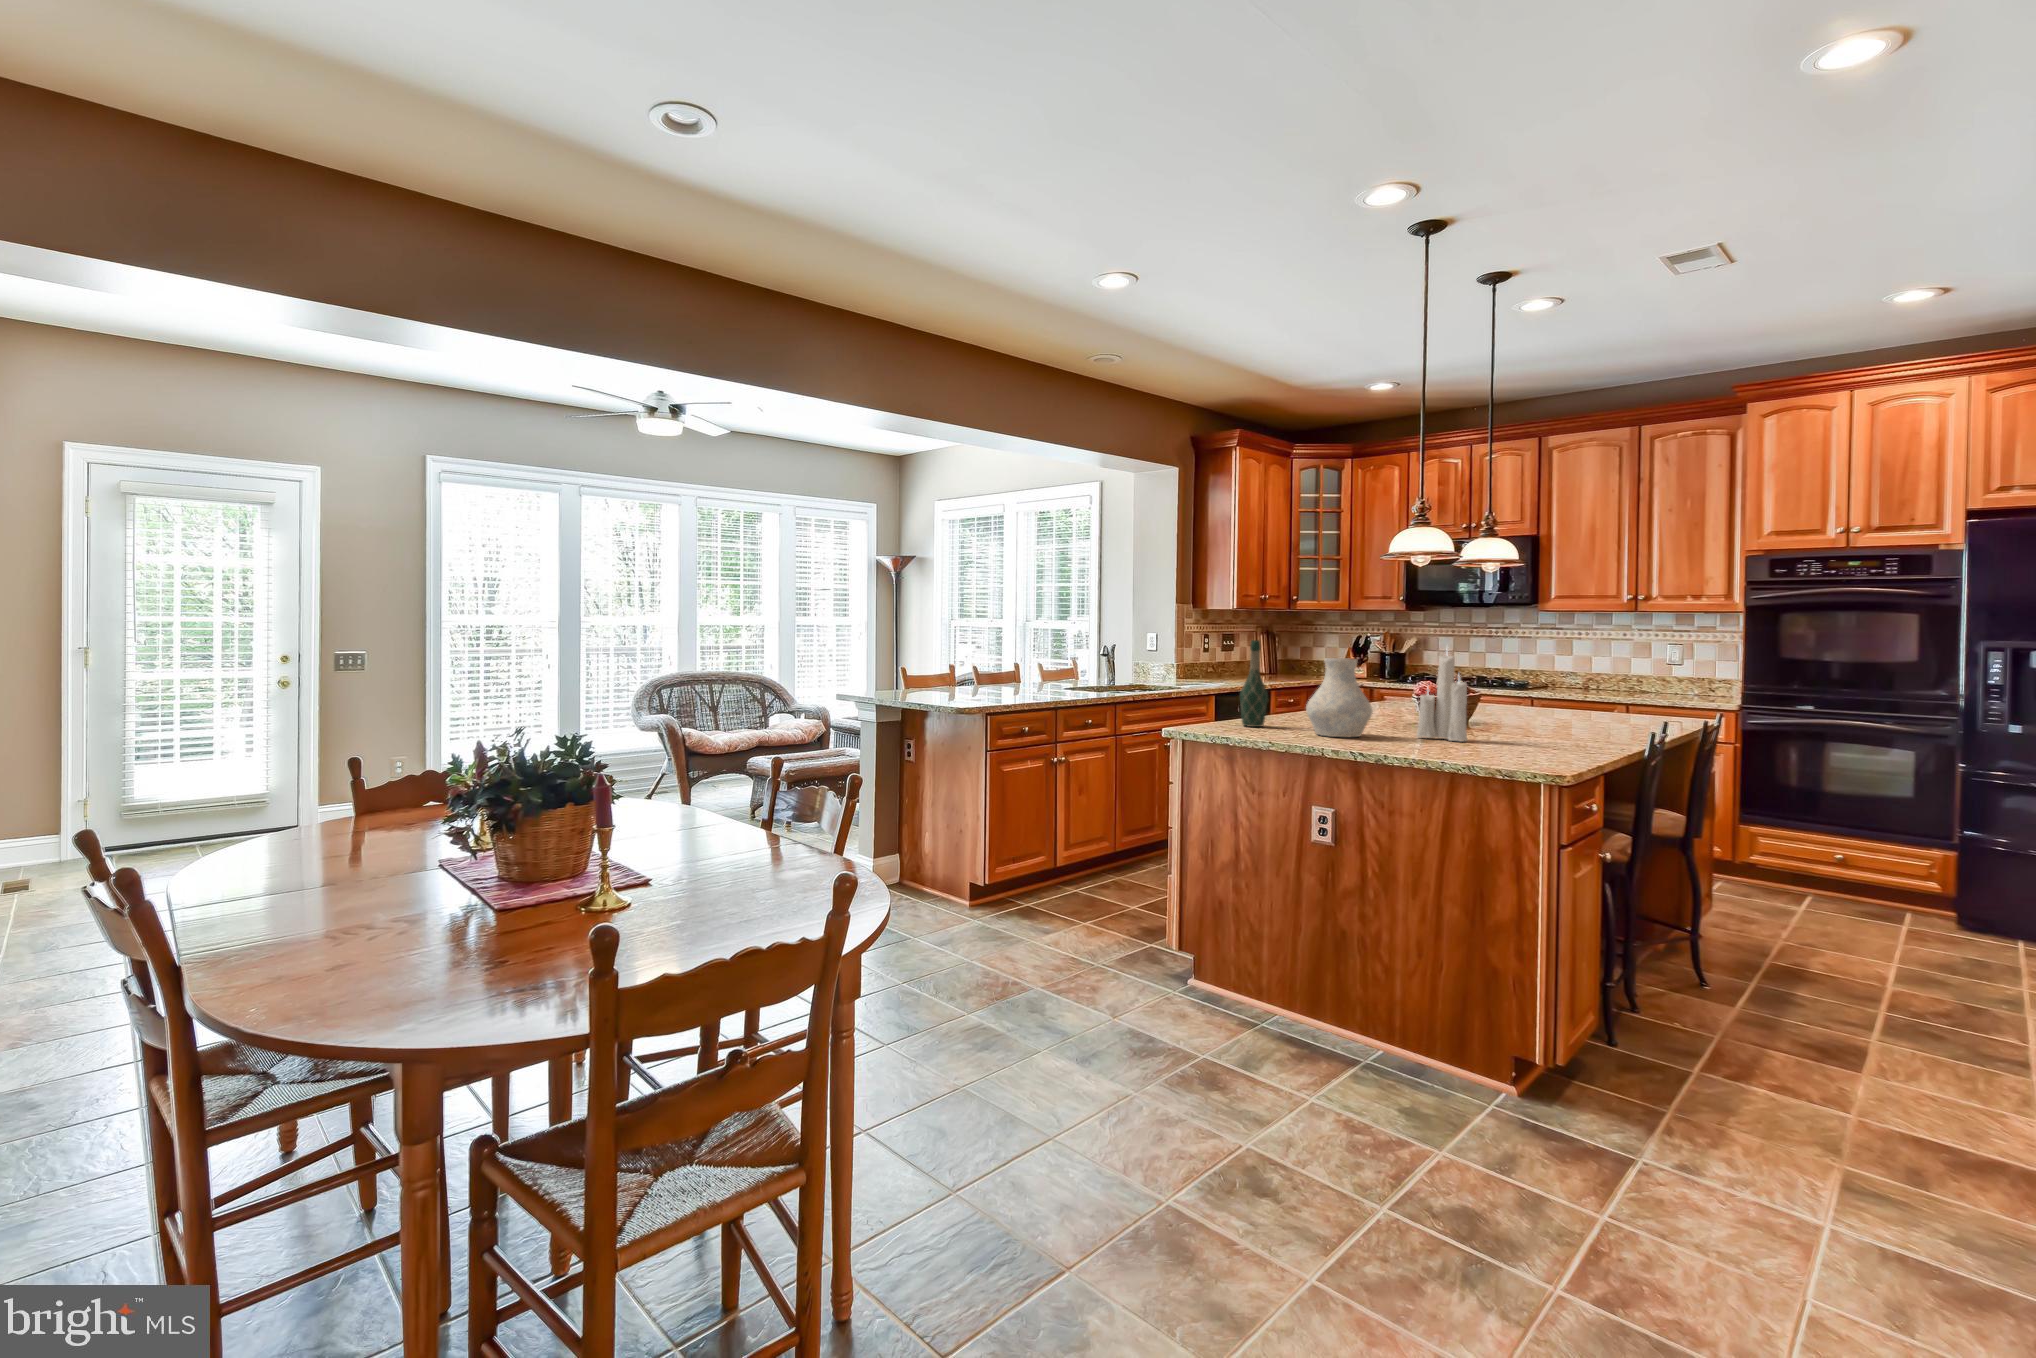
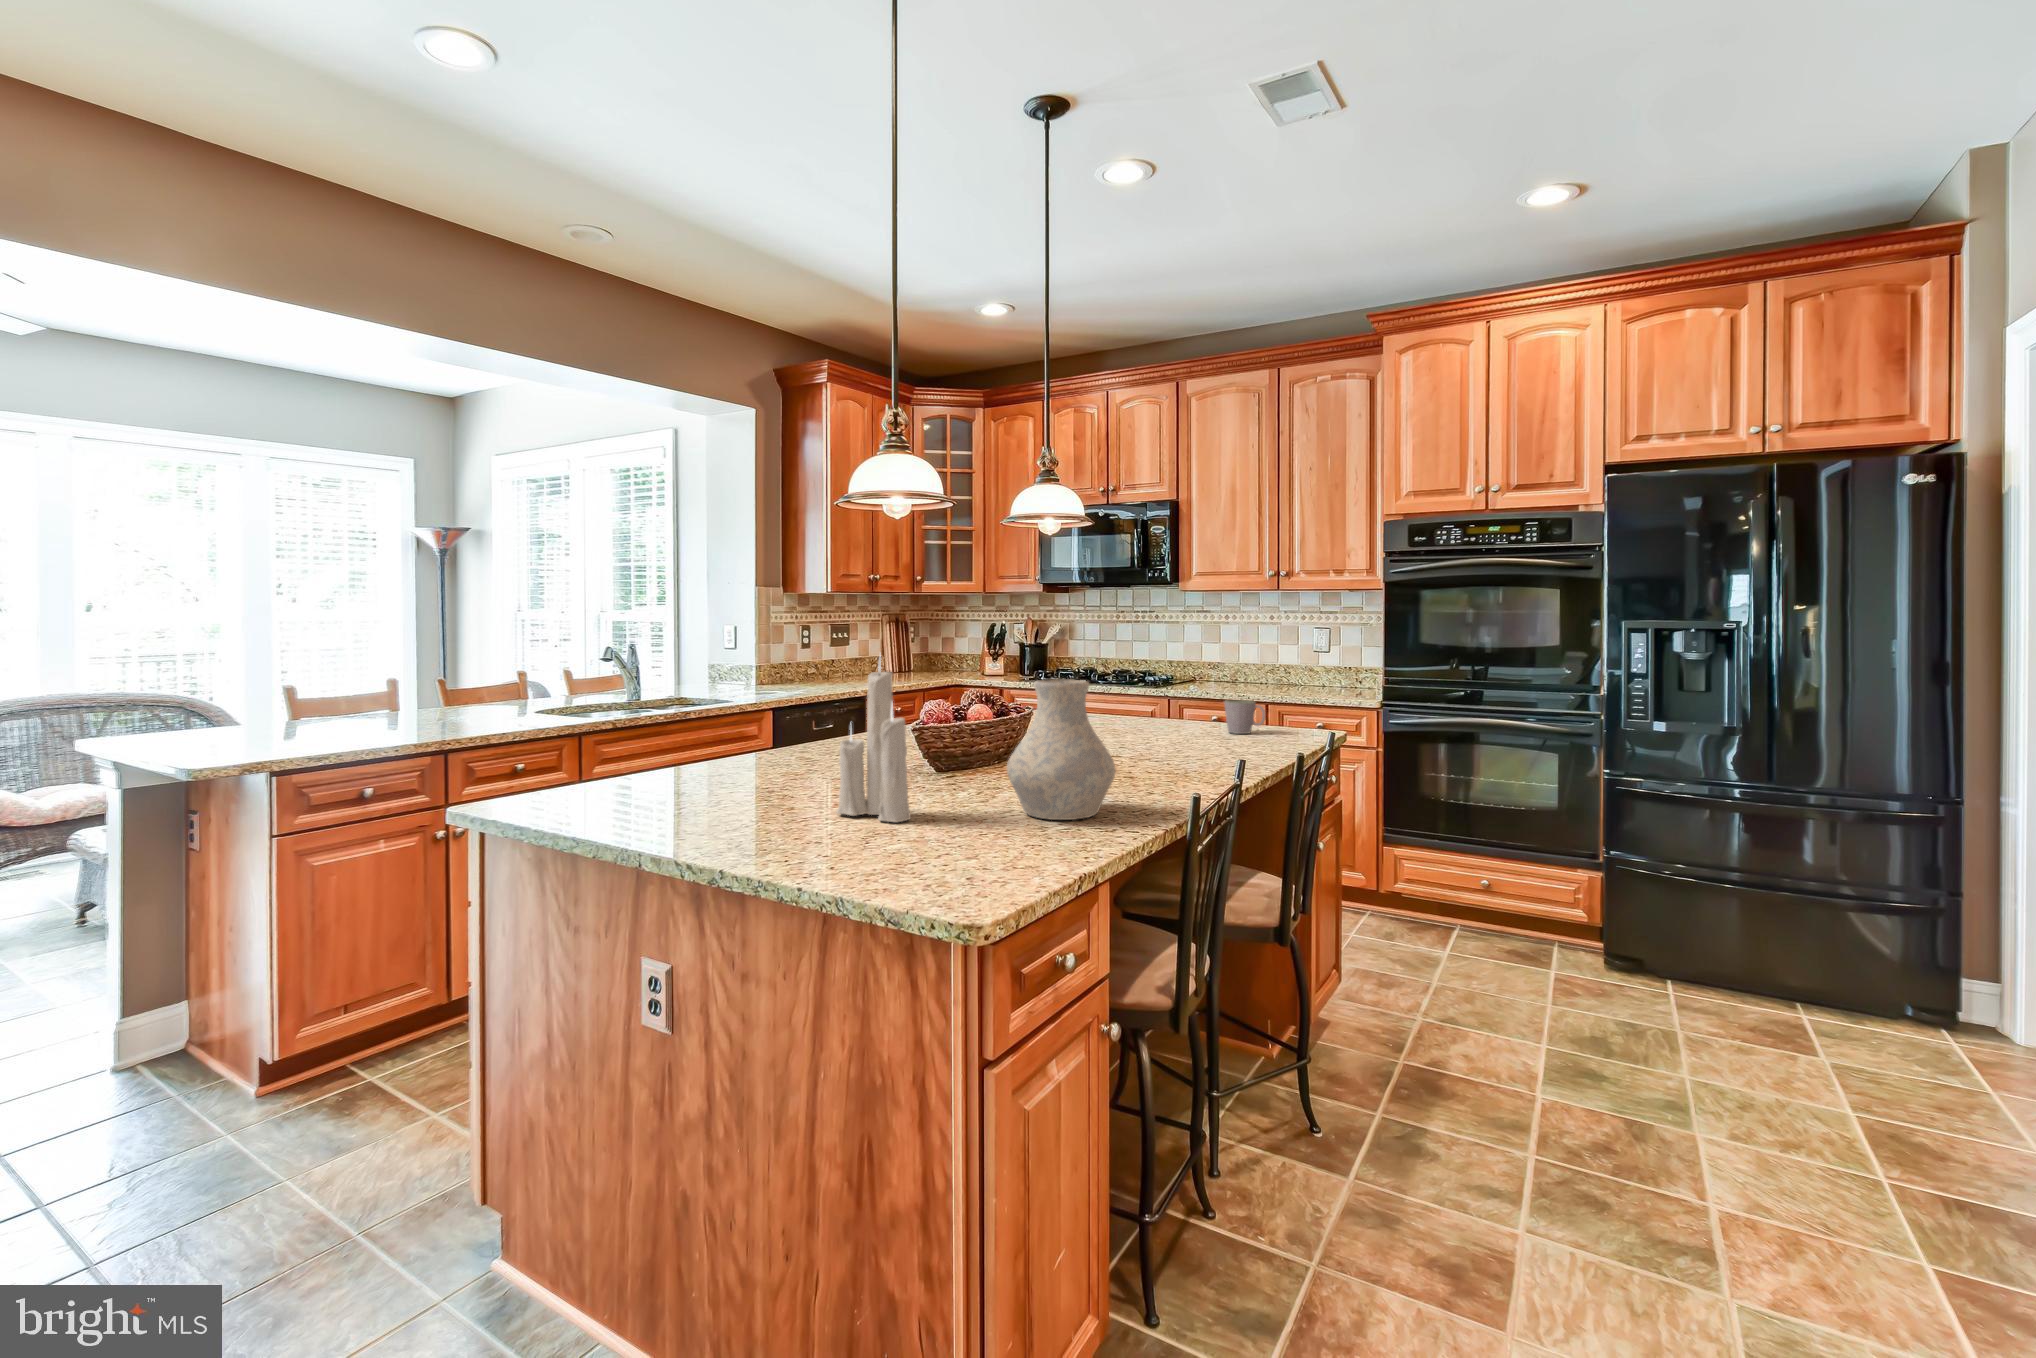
wine bottle: present [1240,640,1268,727] -> none [569,649,621,800]
vase: present [1306,658,1373,737] -> present [1007,679,1116,820]
mug: none [1617,693,1653,719] -> present [1224,700,1265,734]

